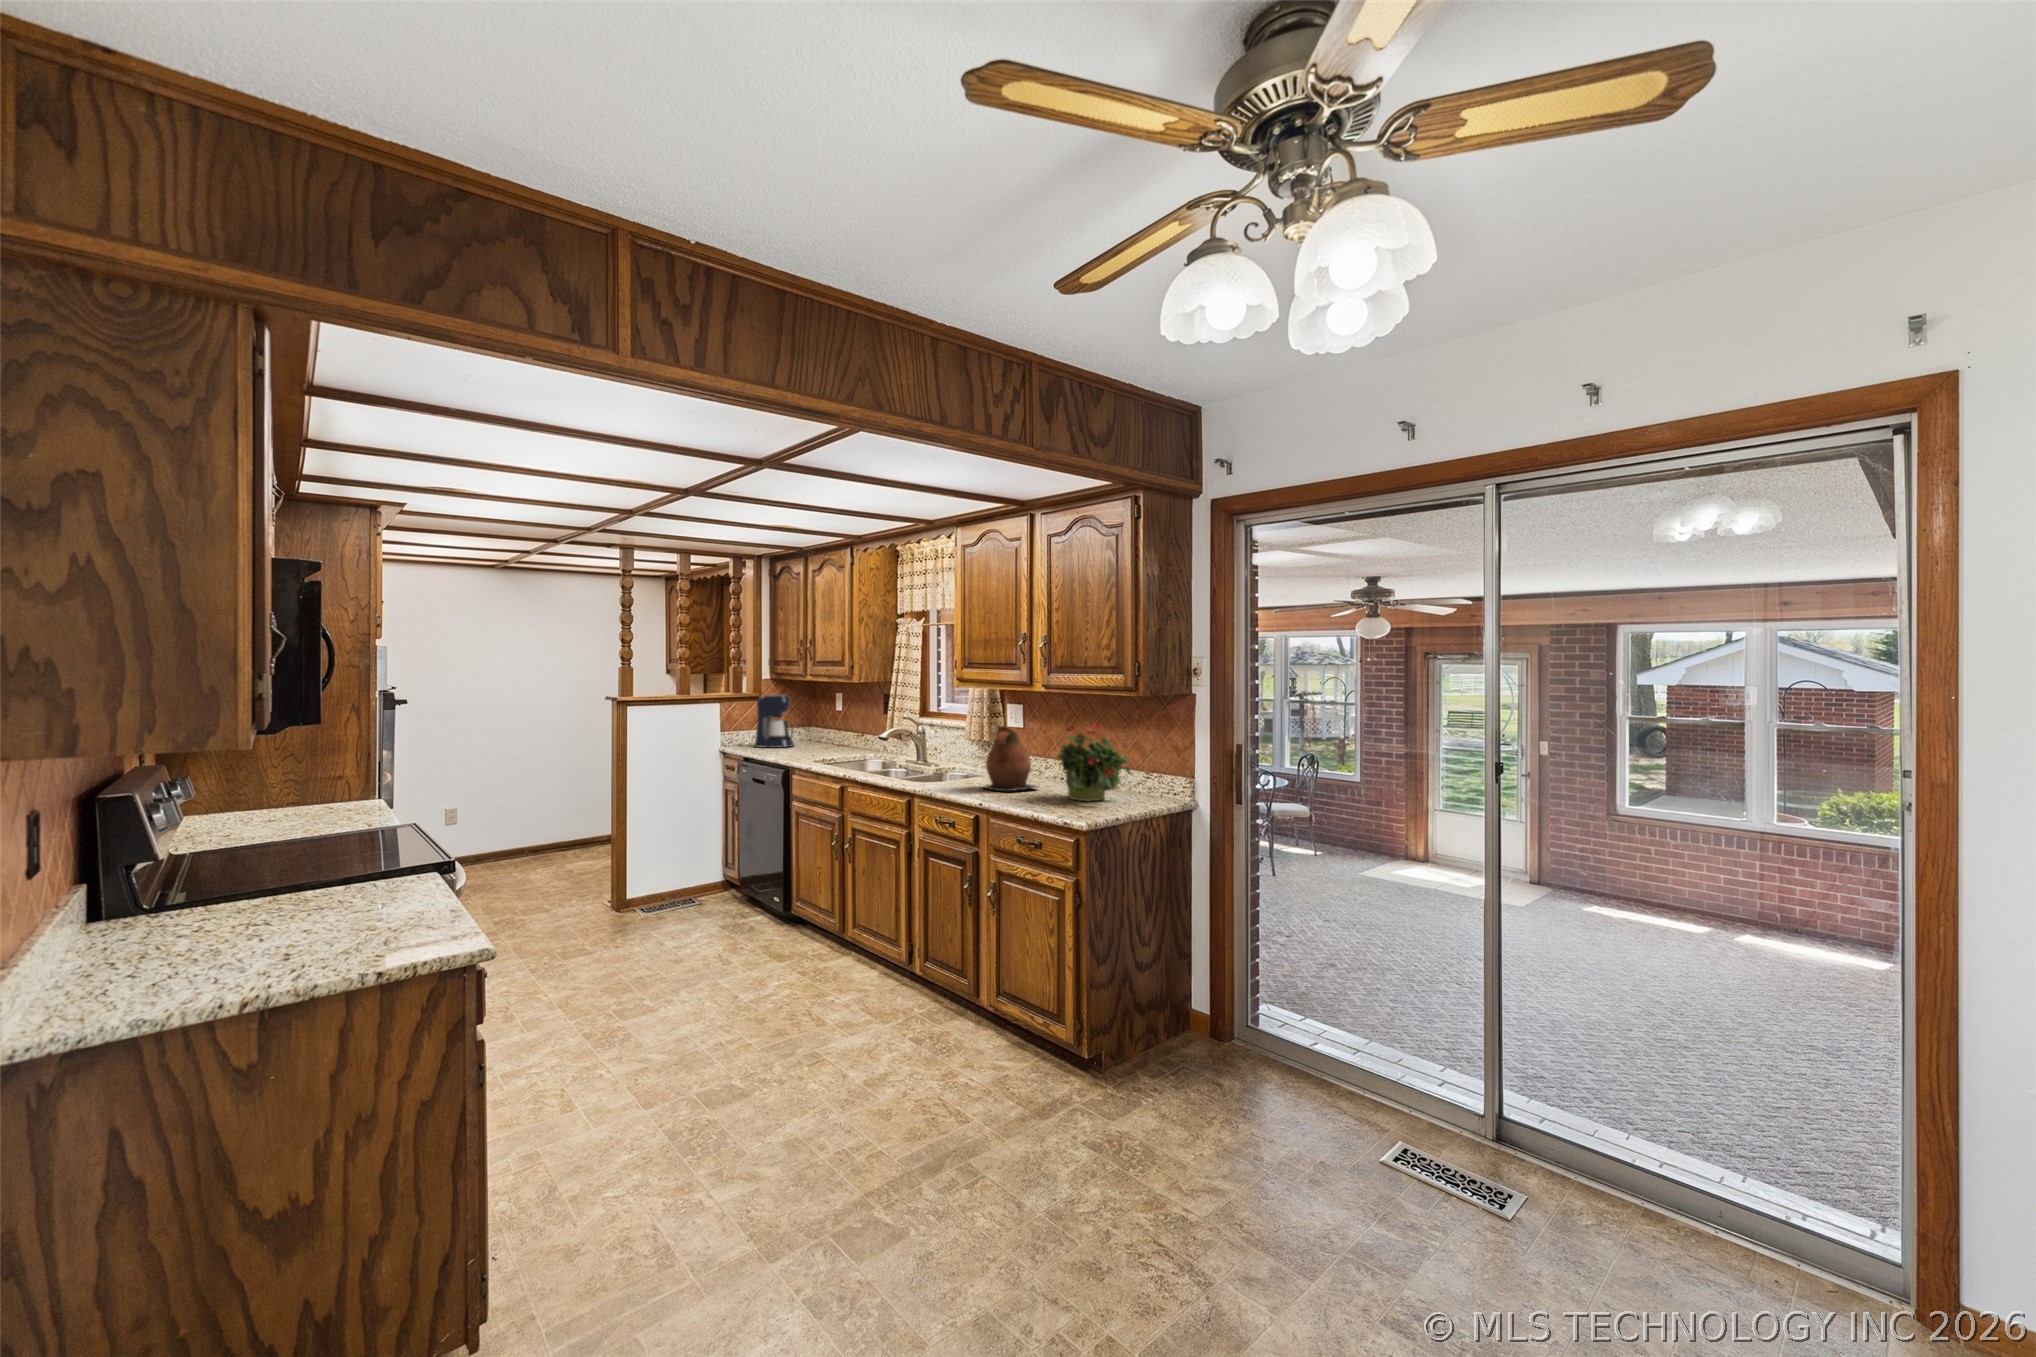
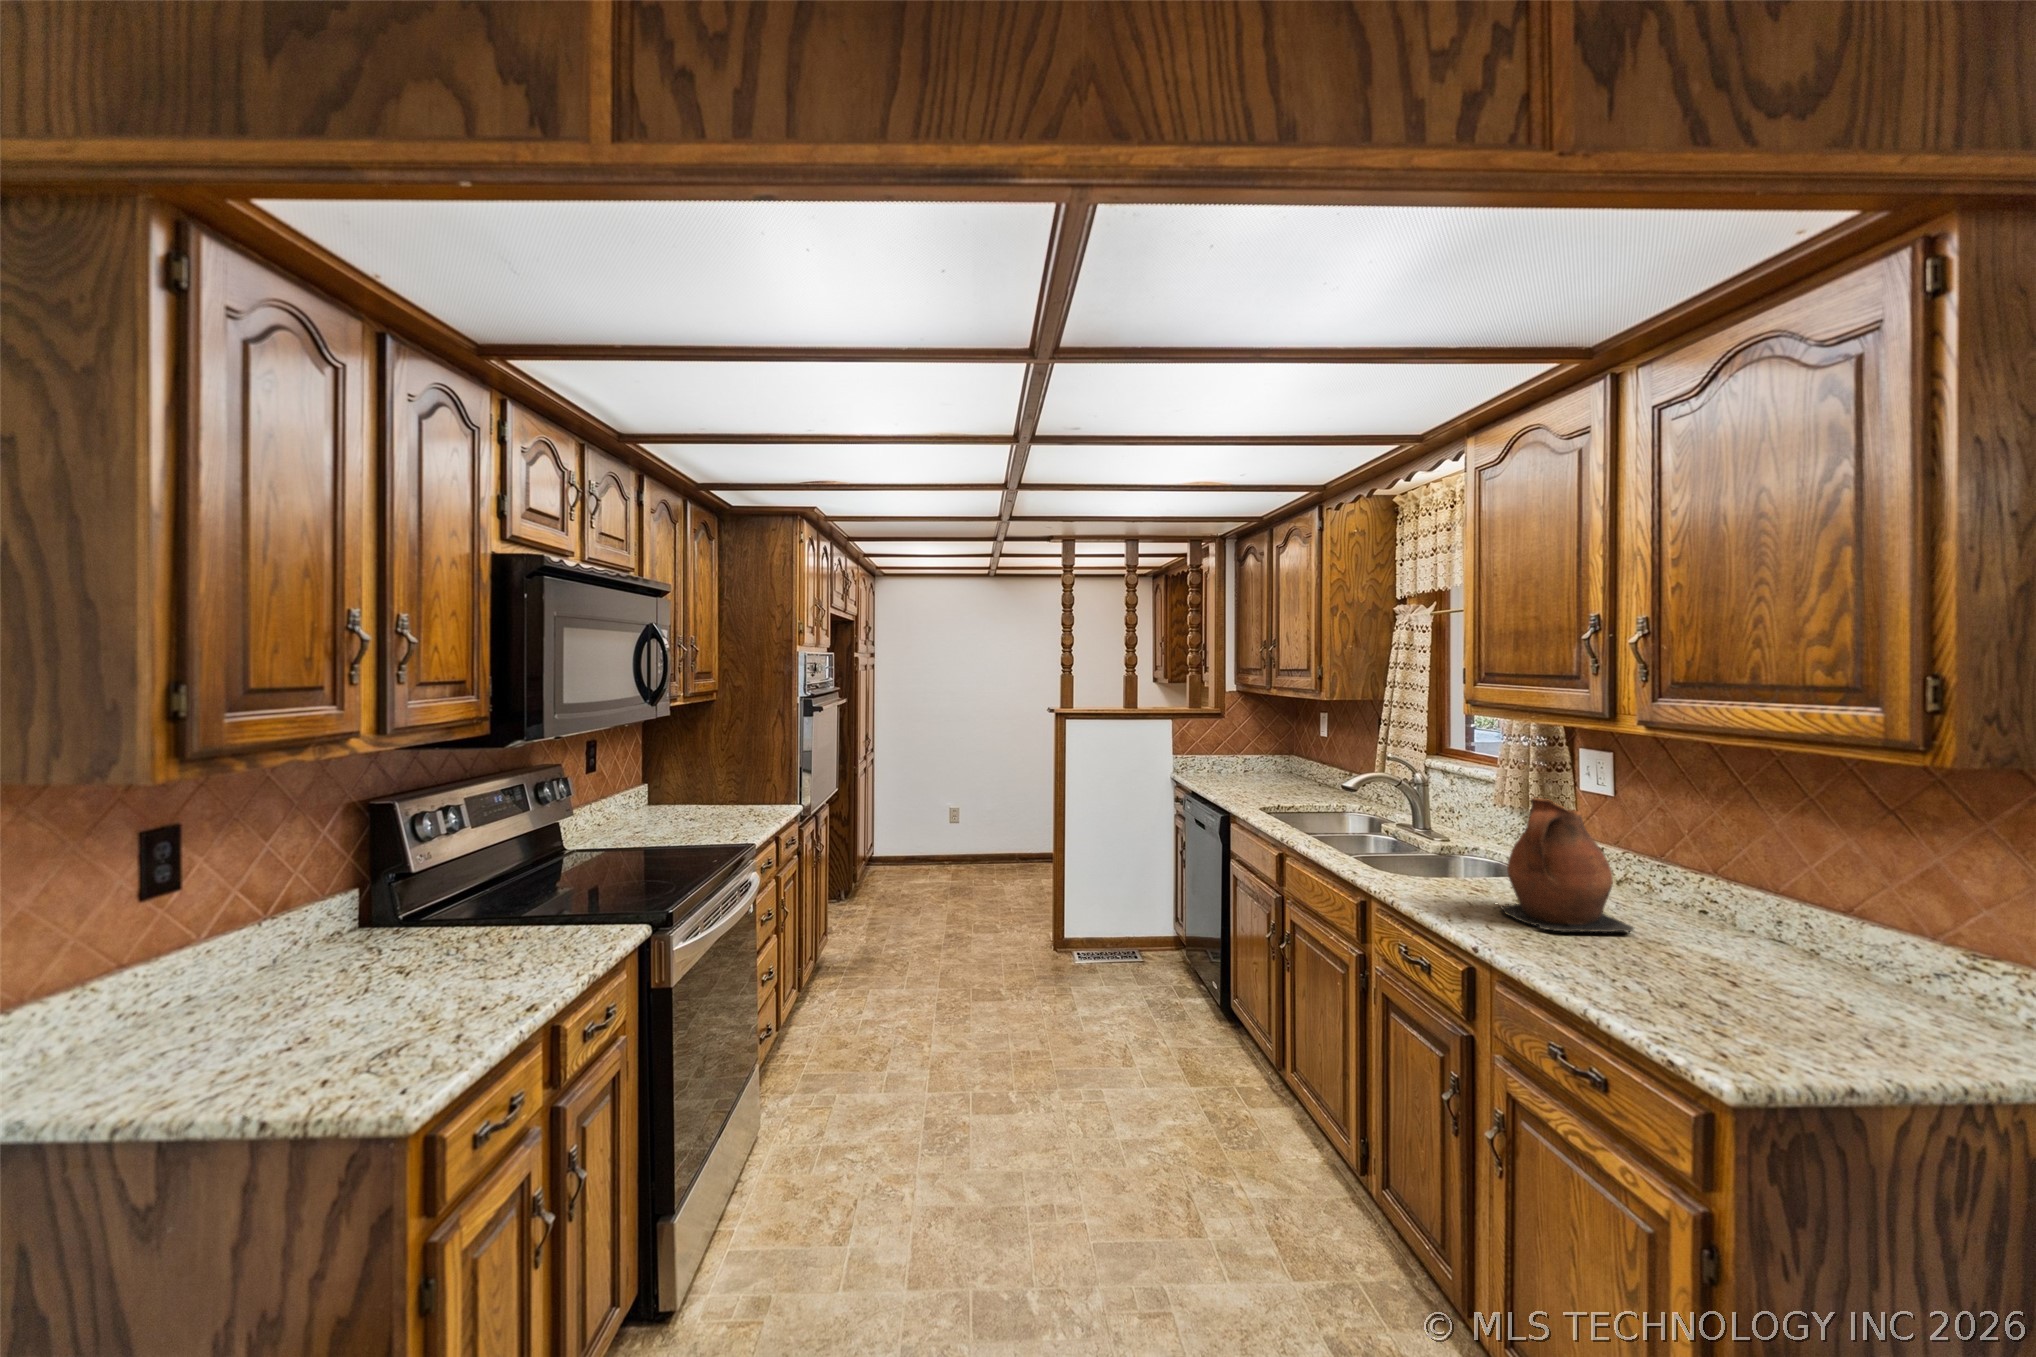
coffee maker: present [754,695,794,748] -> none [1218,711,1269,778]
potted plant: present [1058,725,1131,801] -> none [1666,818,1916,1008]

